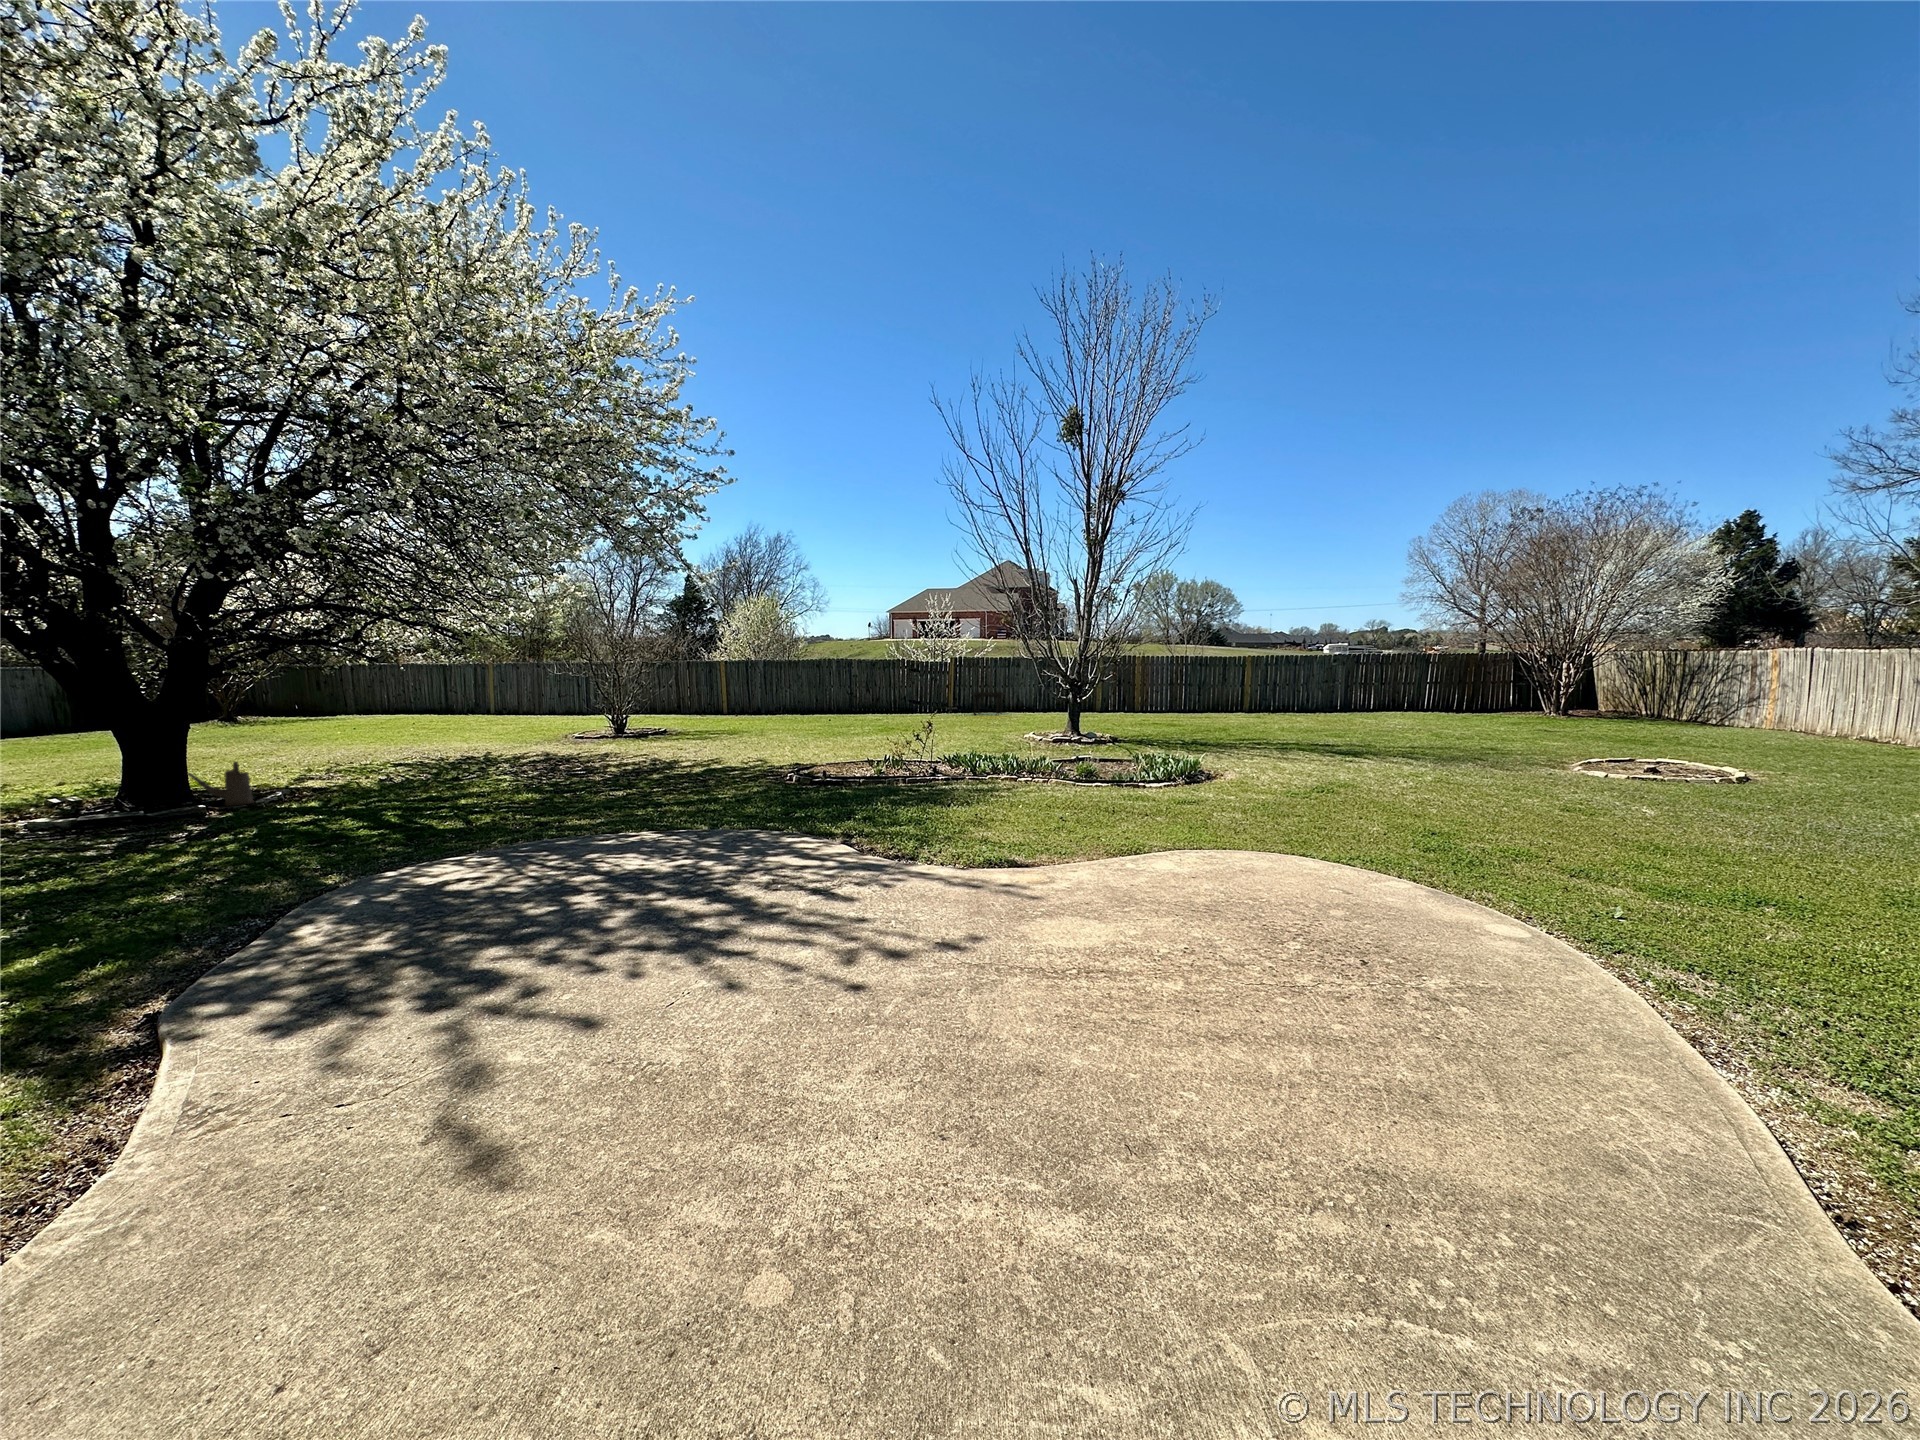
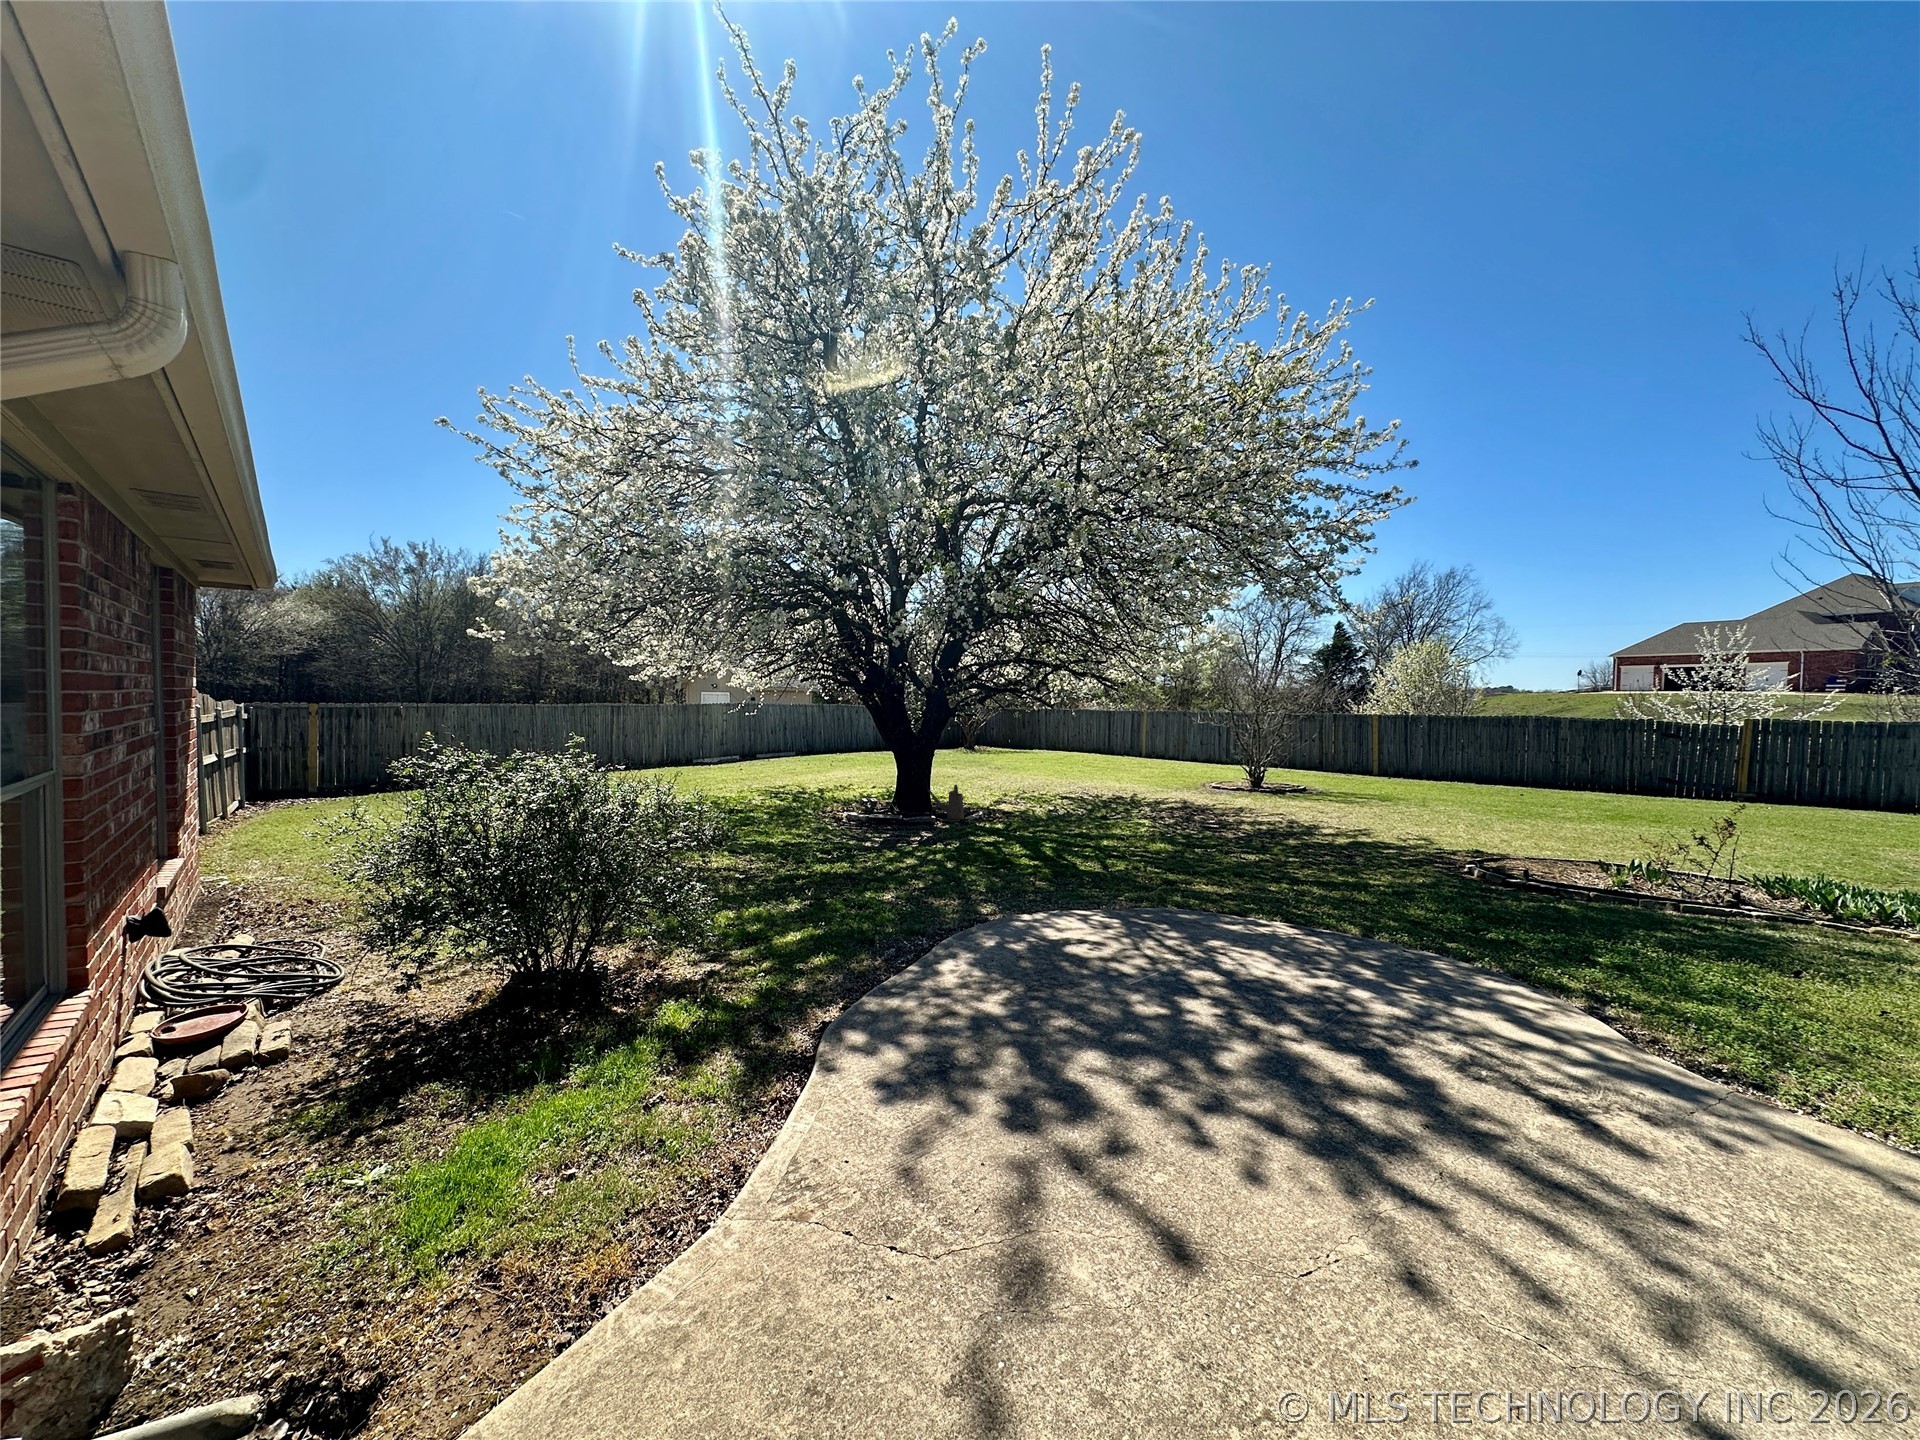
round table: present [971,692,1005,715] -> none [1786,774,1875,814]

